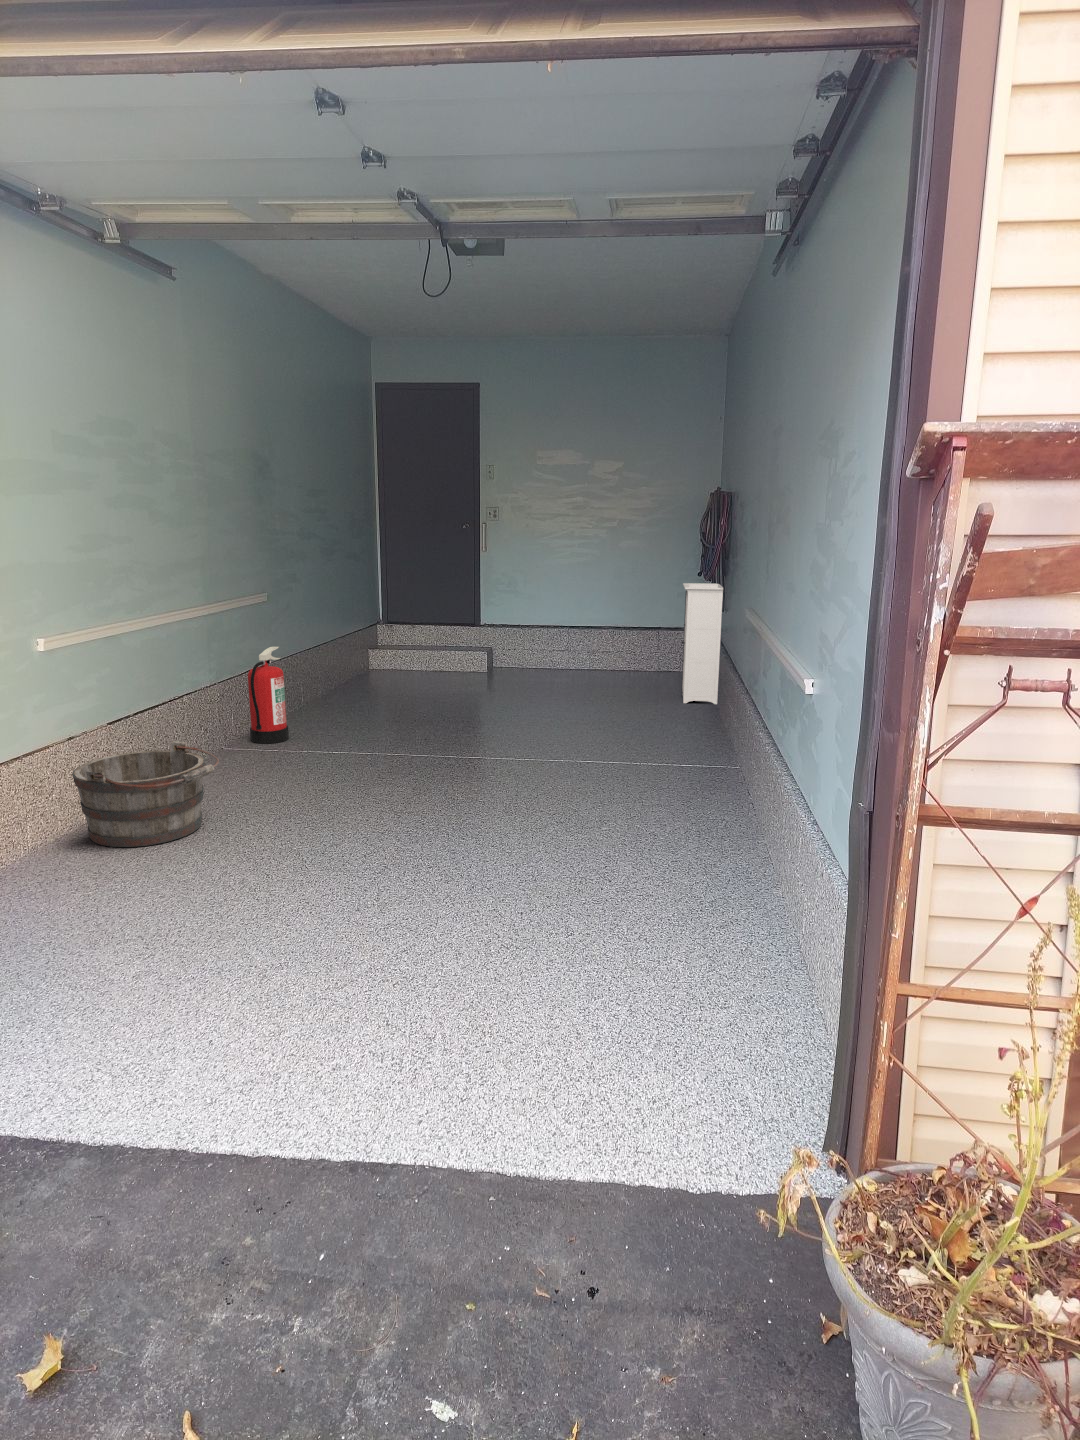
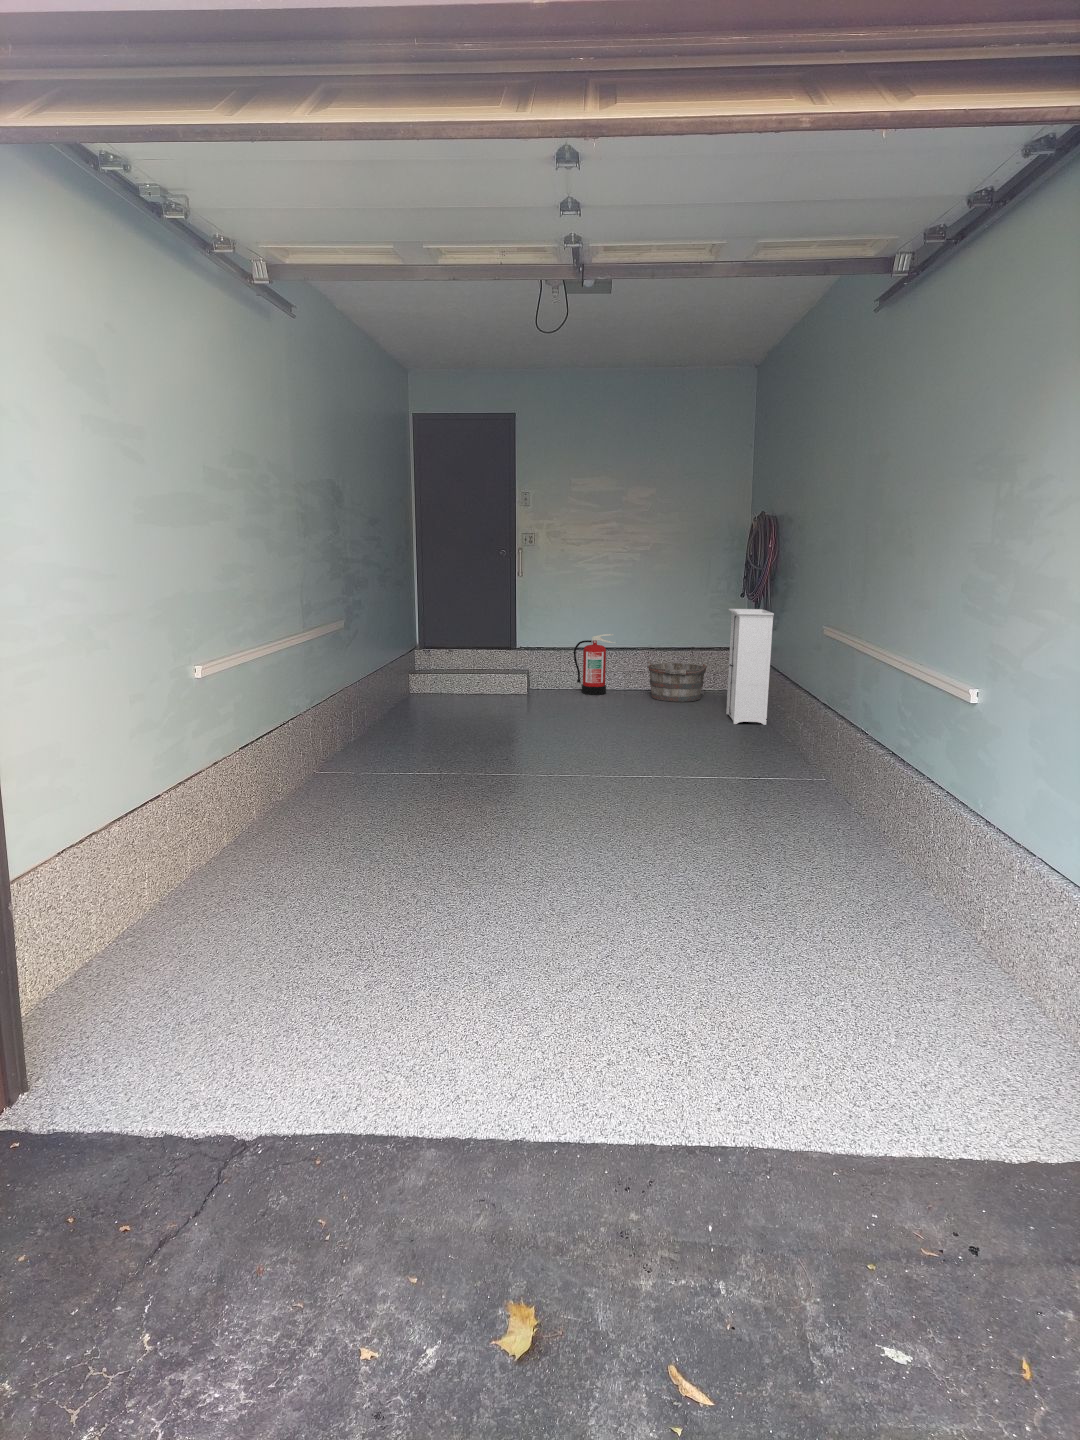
fire extinguisher: present [248,647,289,744] -> present [574,634,616,695]
bucket: present [72,741,219,847] -> present [647,660,707,702]

